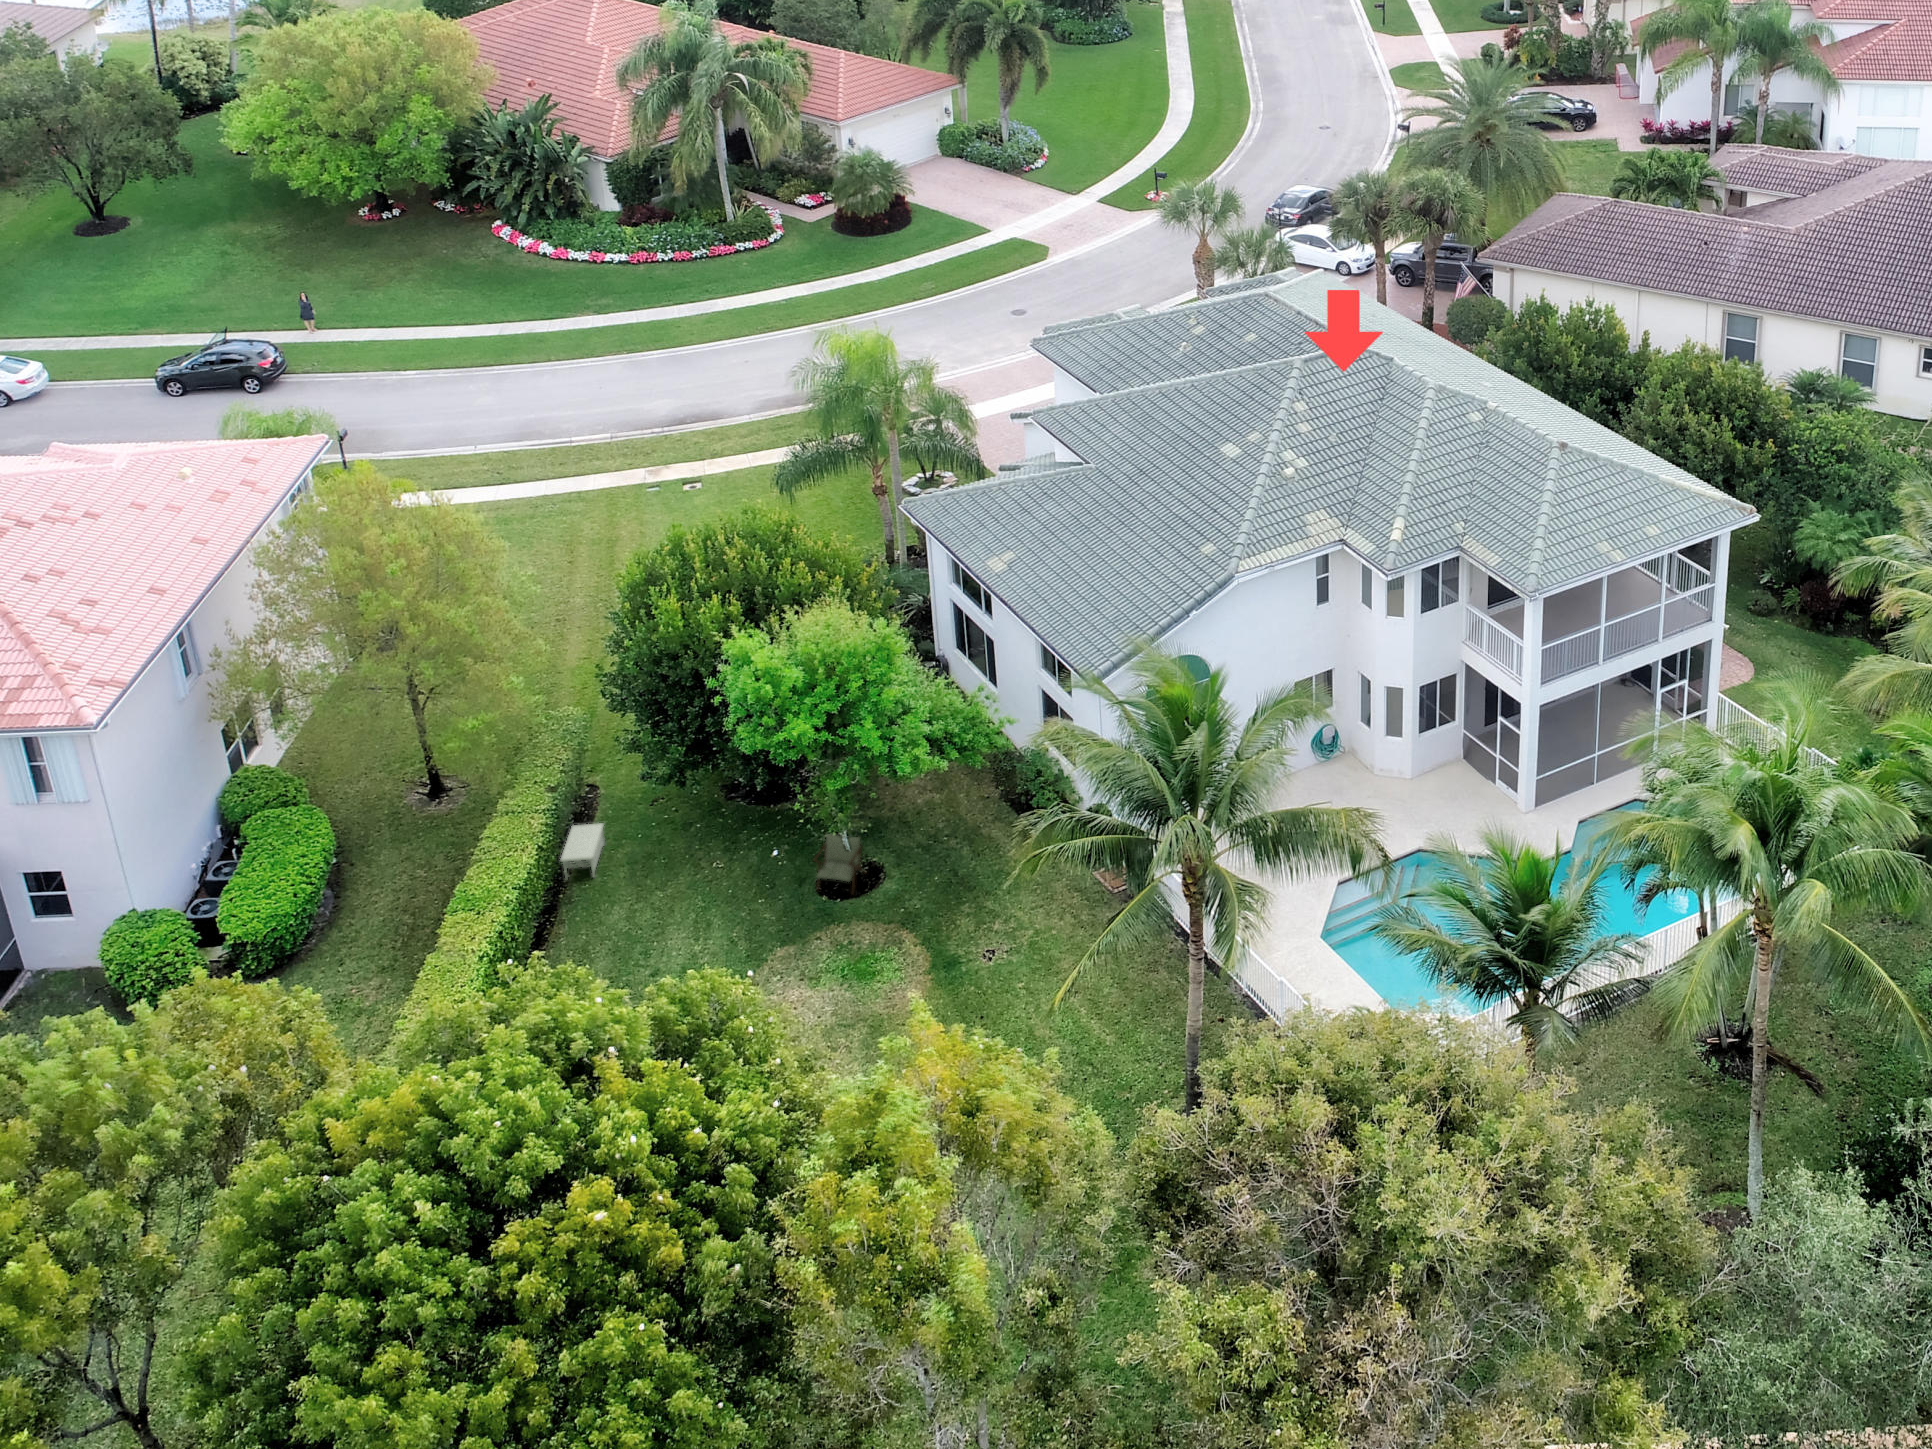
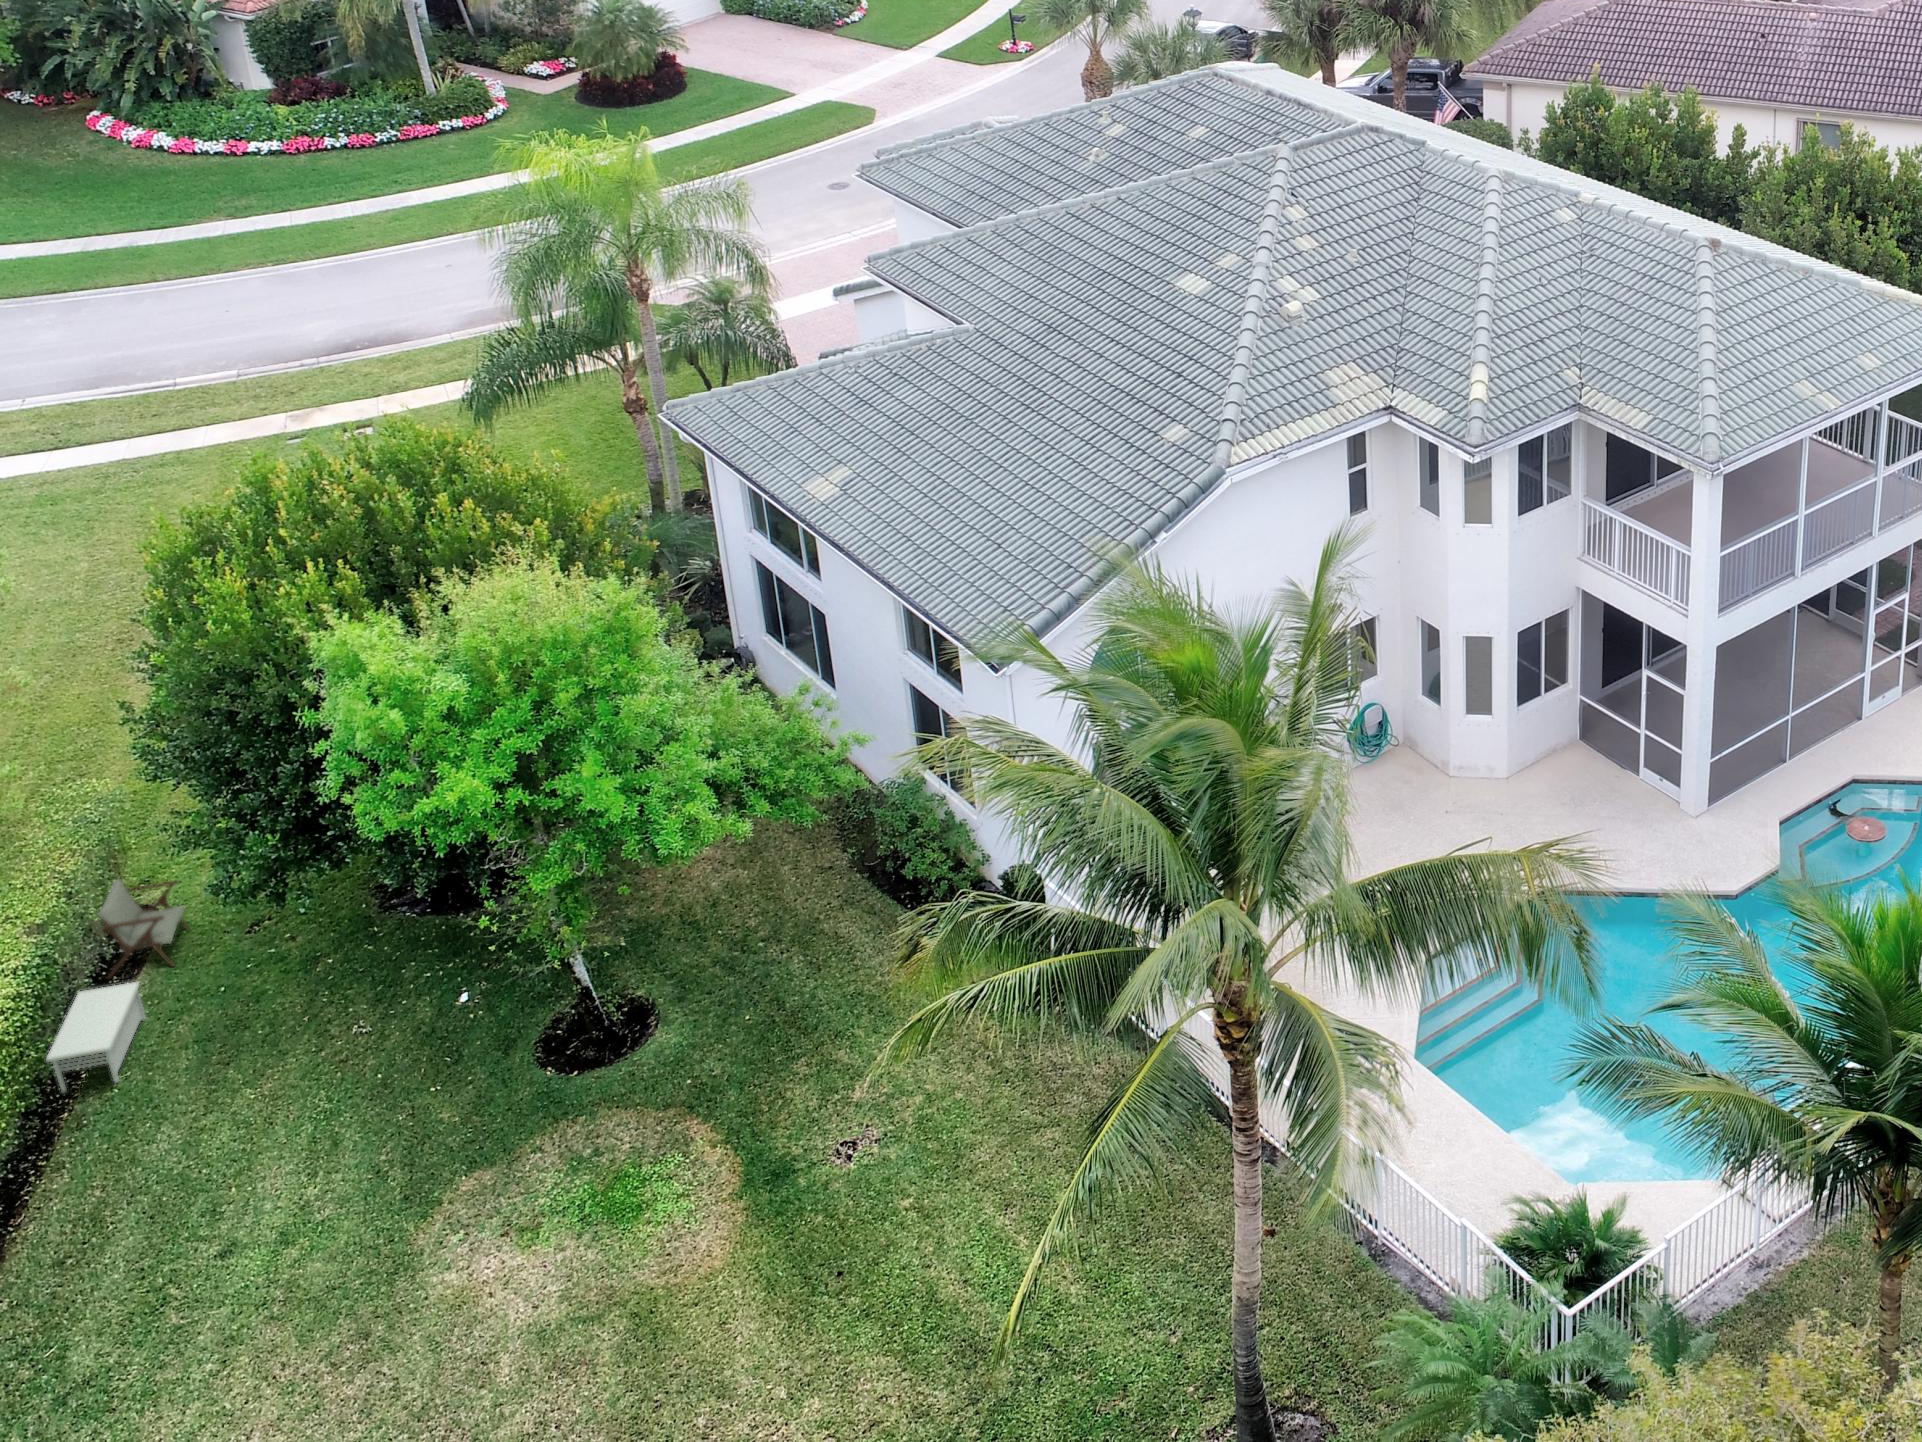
lounge chair: present [814,834,866,893] -> present [98,879,189,978]

